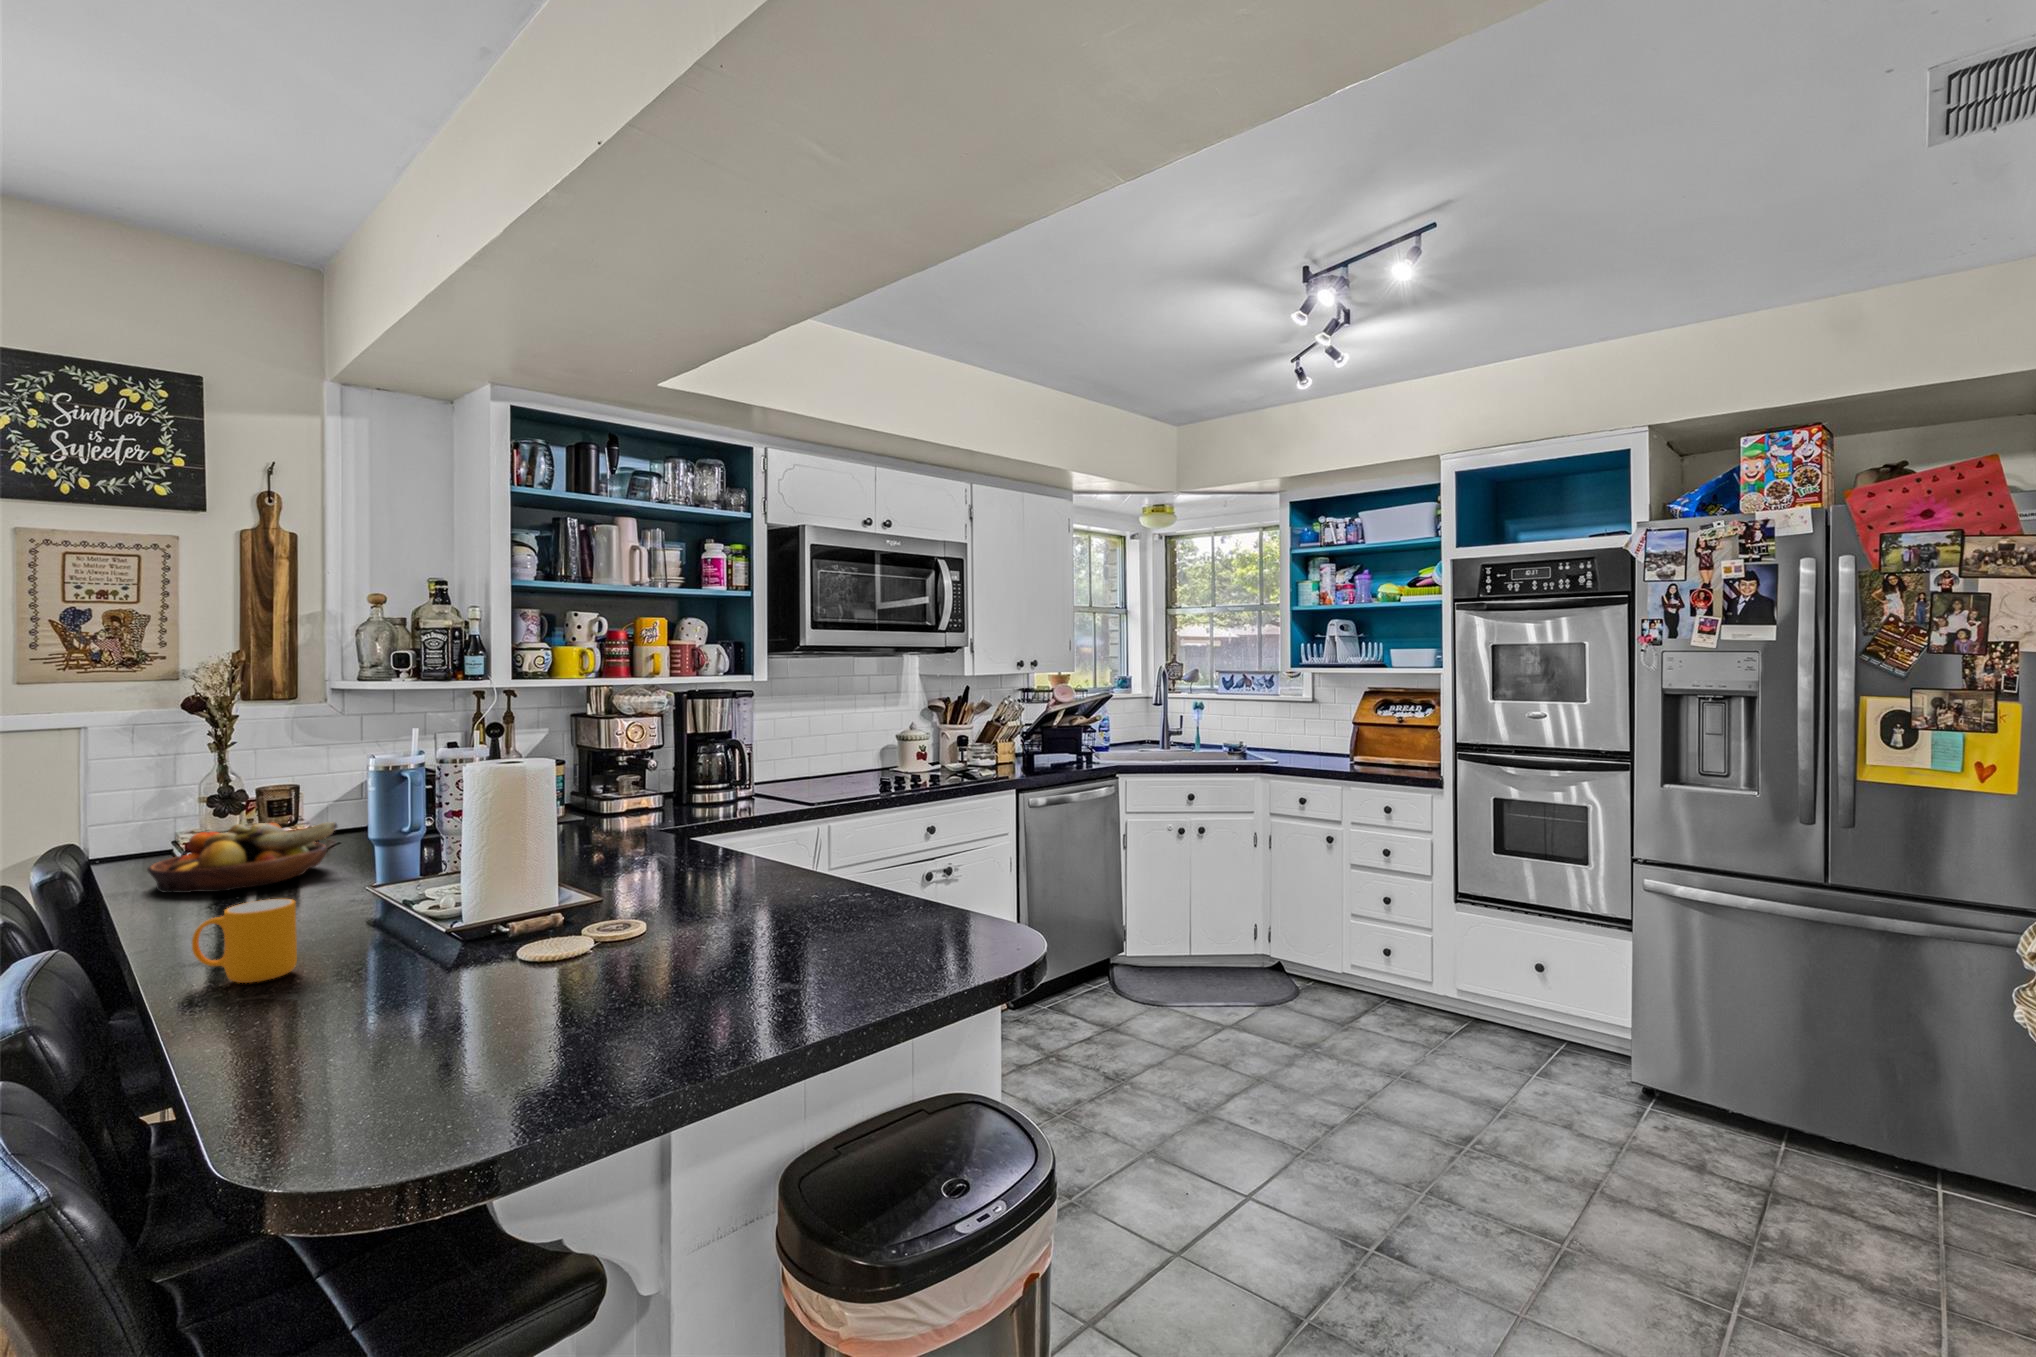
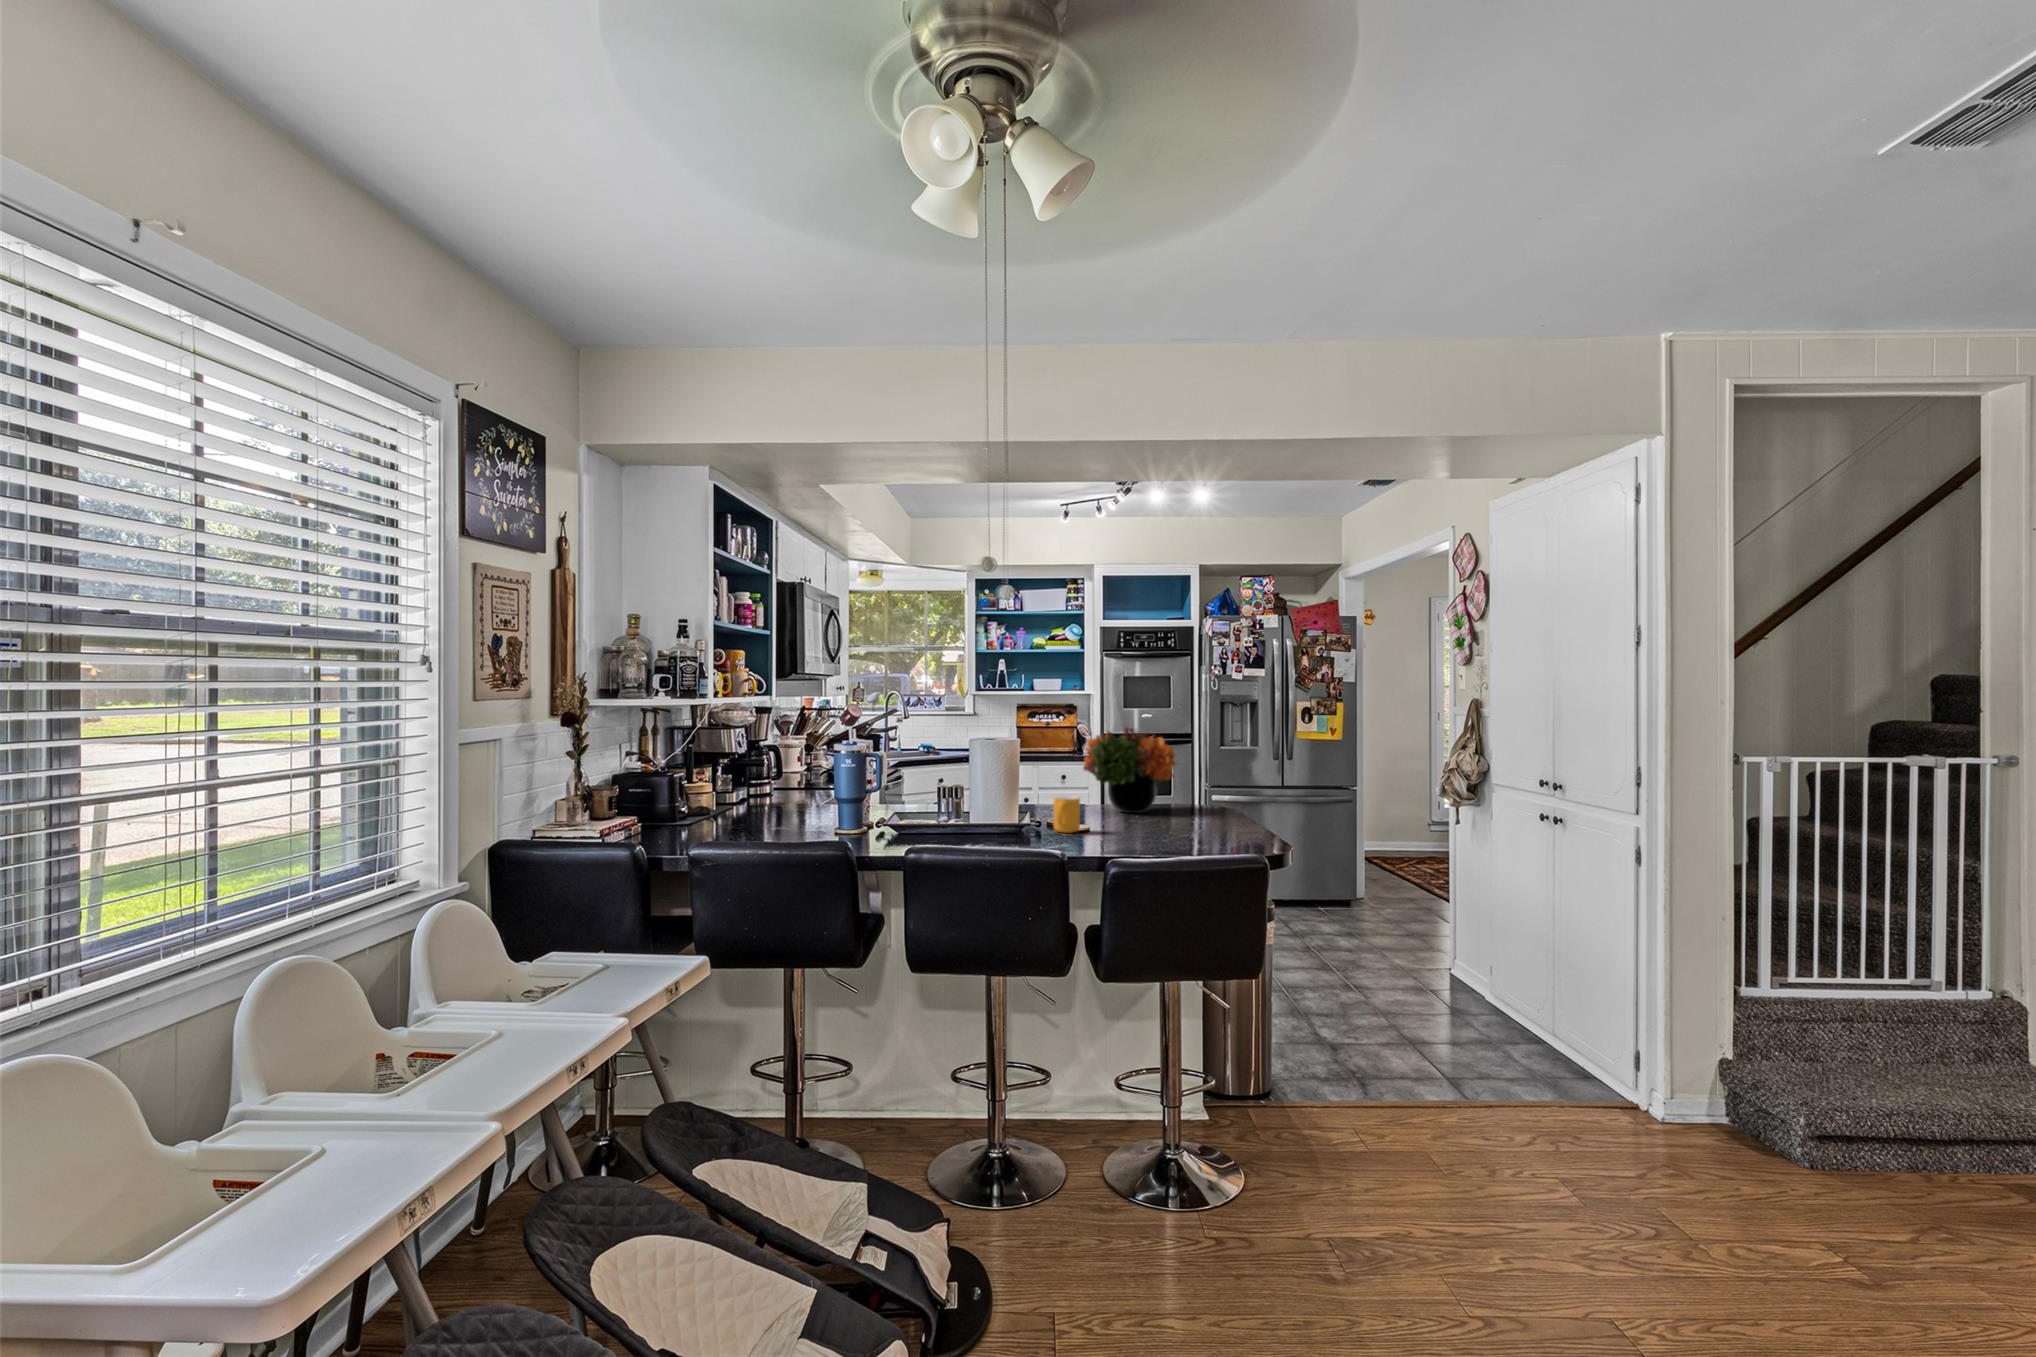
flower arrangement: none [585,754,812,943] -> present [1083,727,1176,813]
fruit bowl: present [147,823,337,893] -> none [768,788,860,834]

